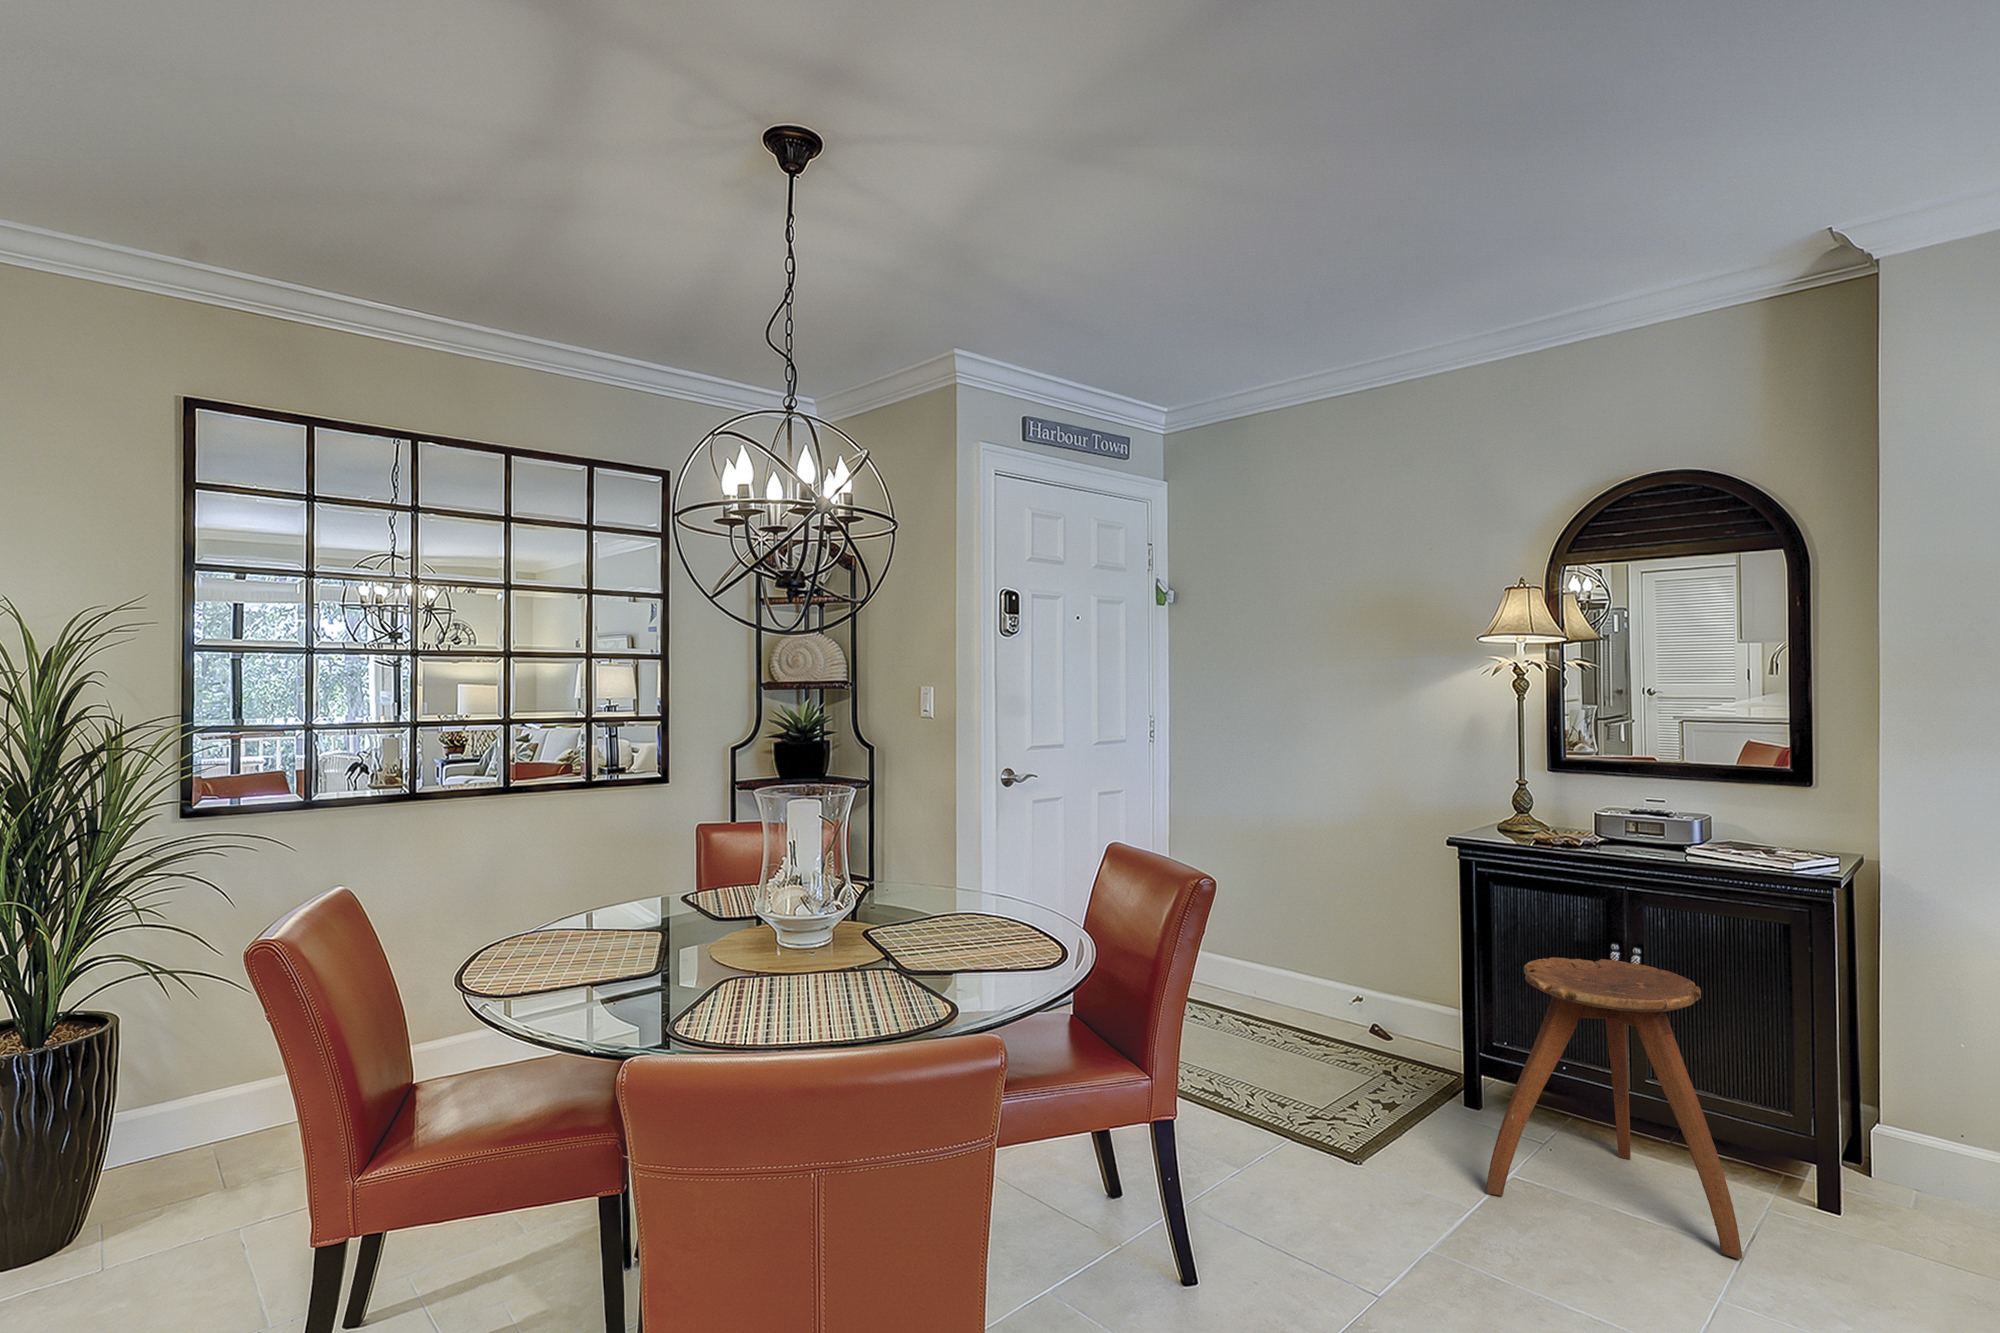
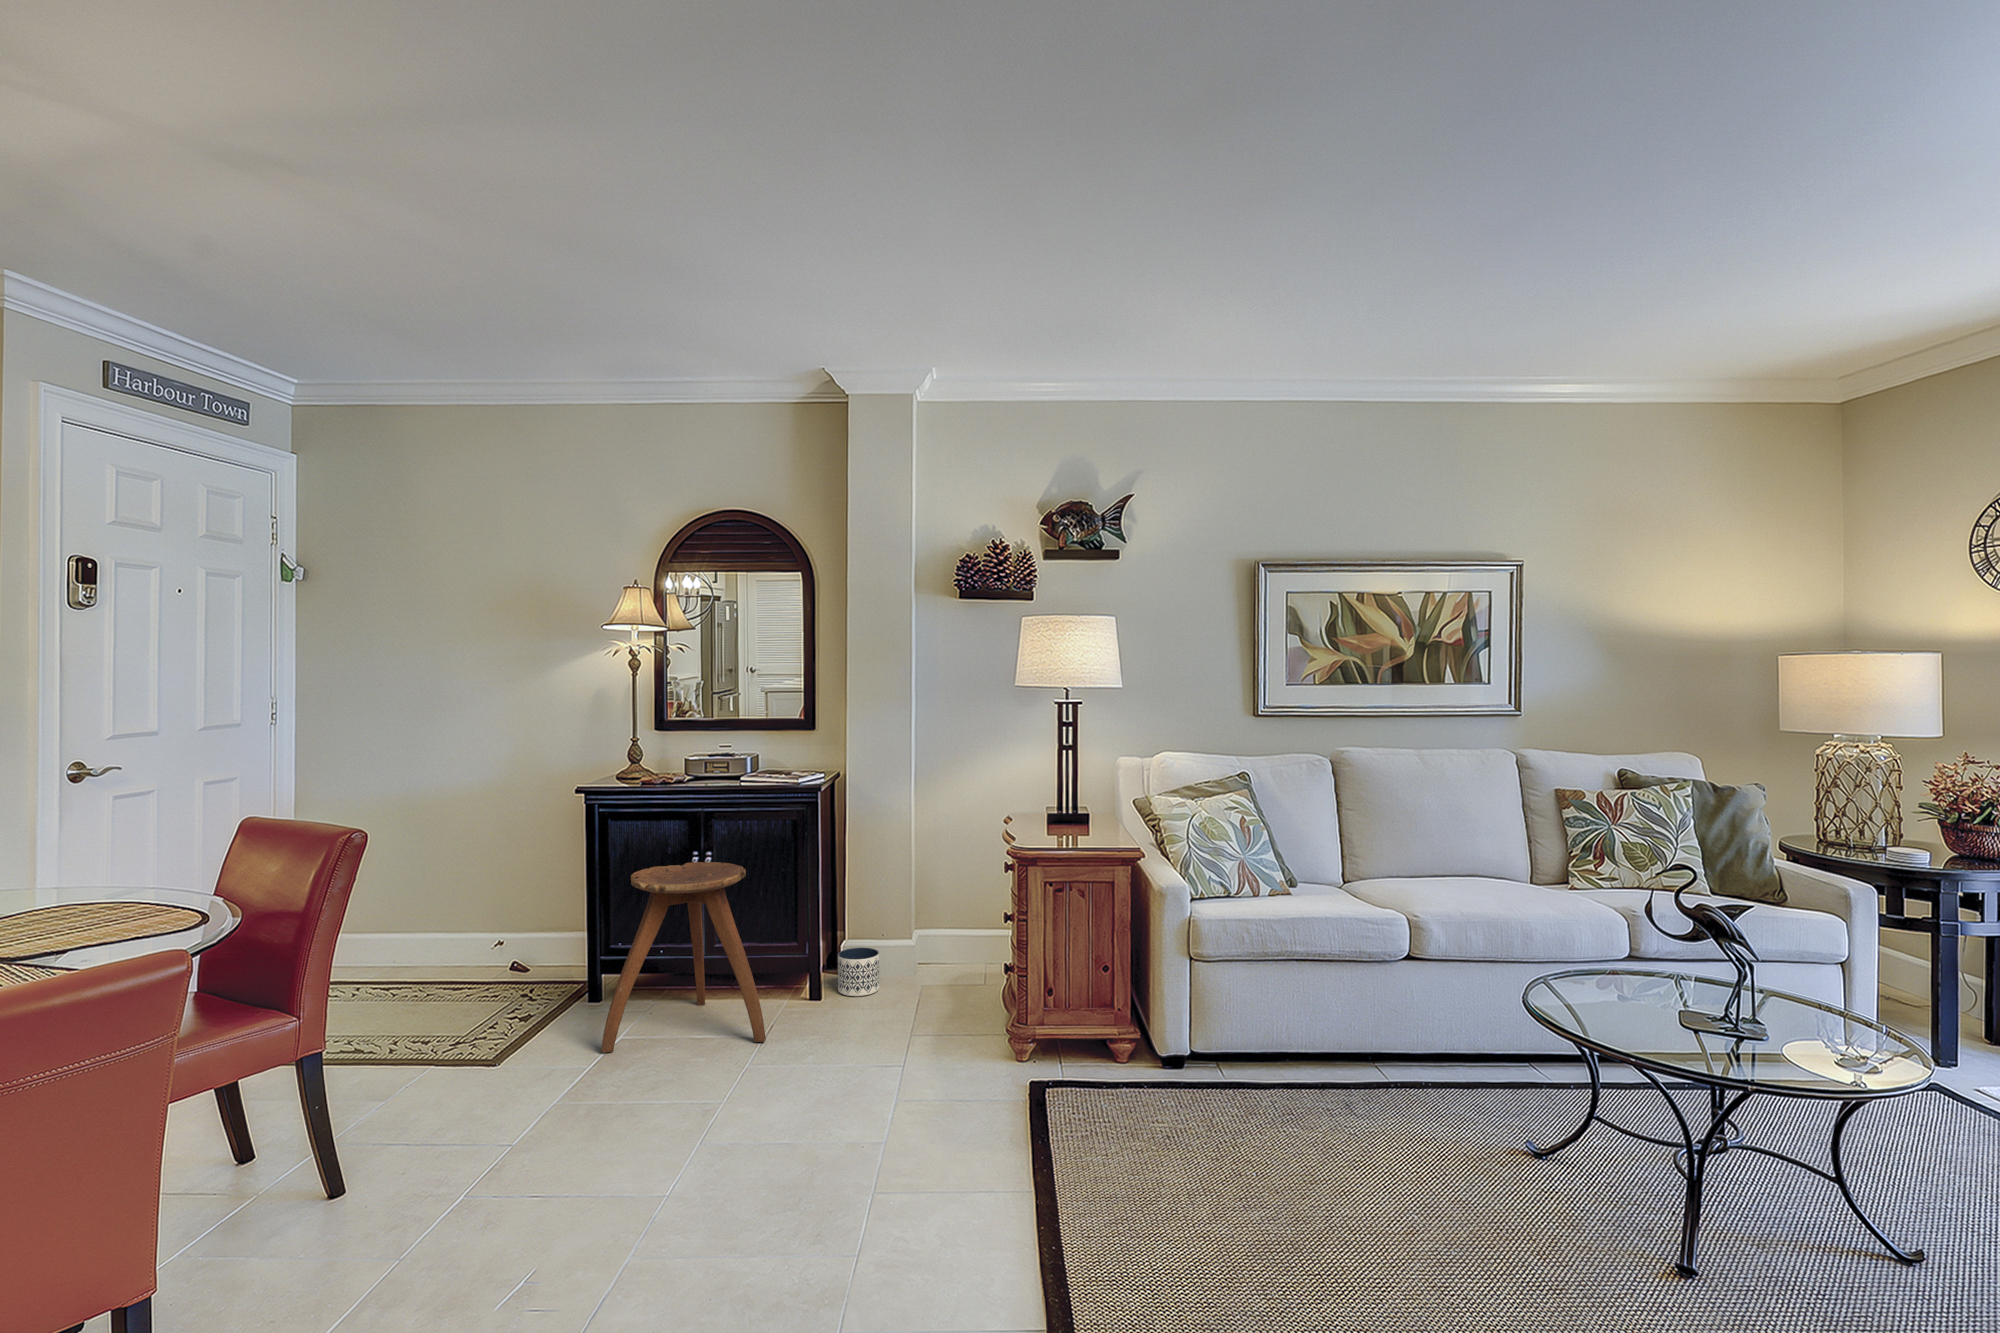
planter: none [1865,1139,1953,1229] -> present [838,948,879,996]

